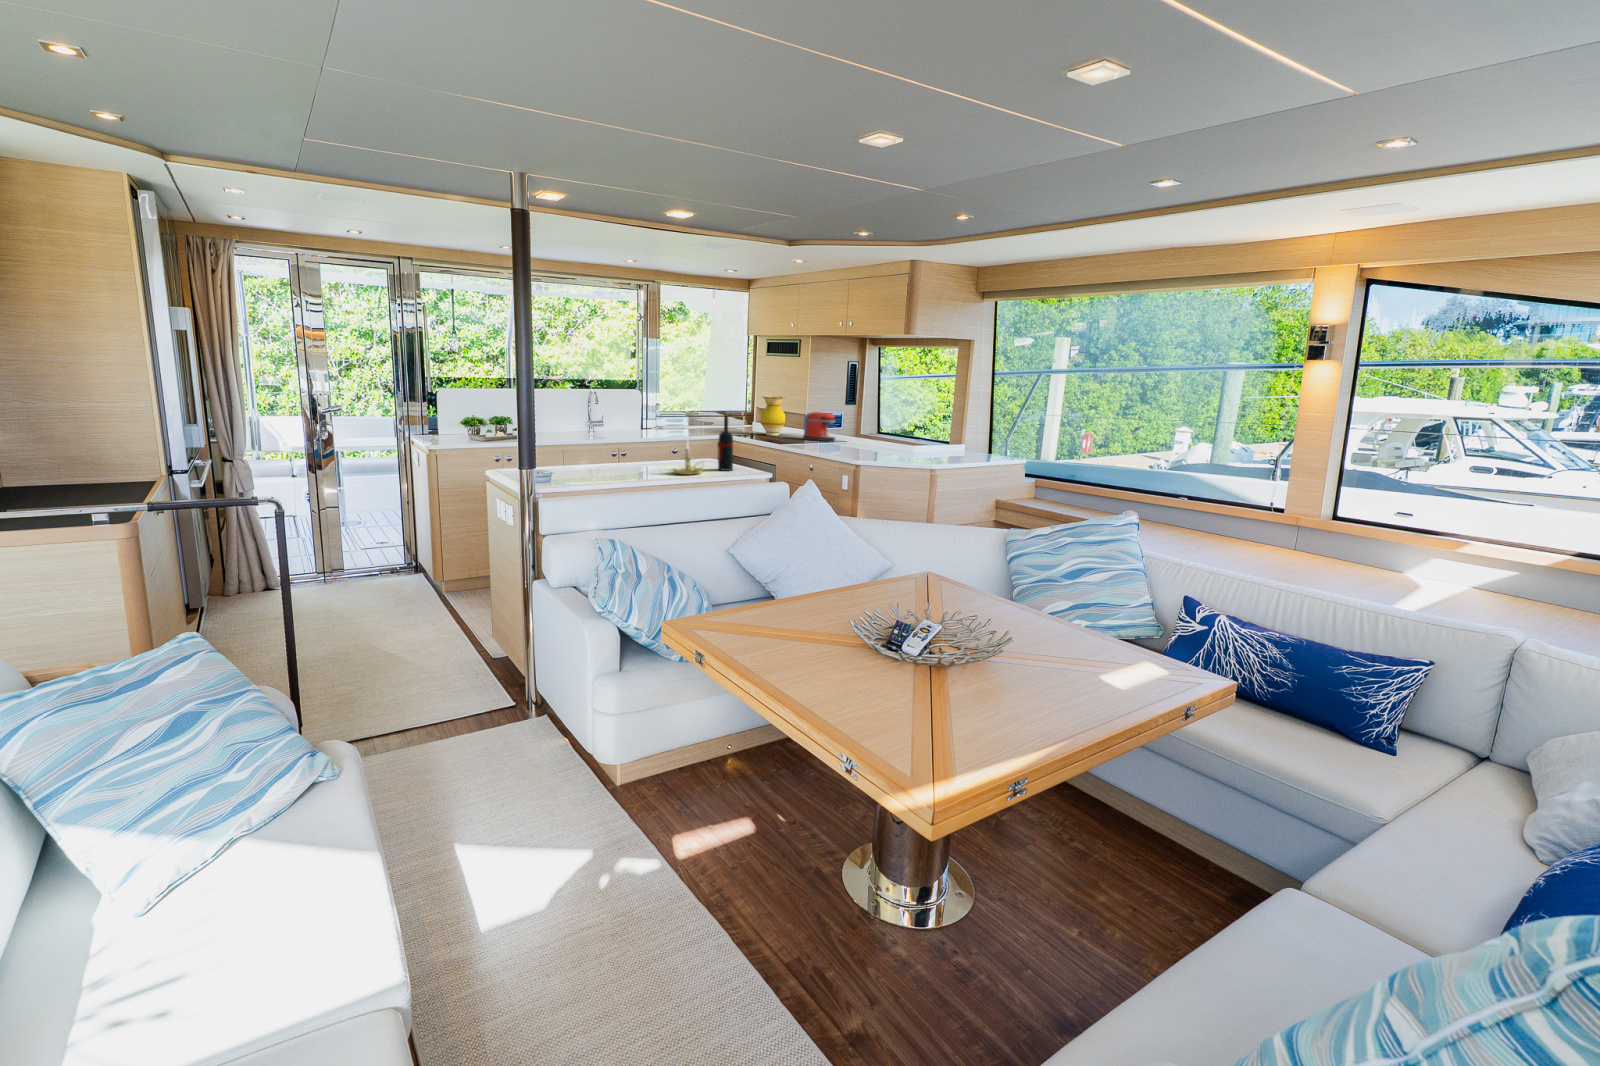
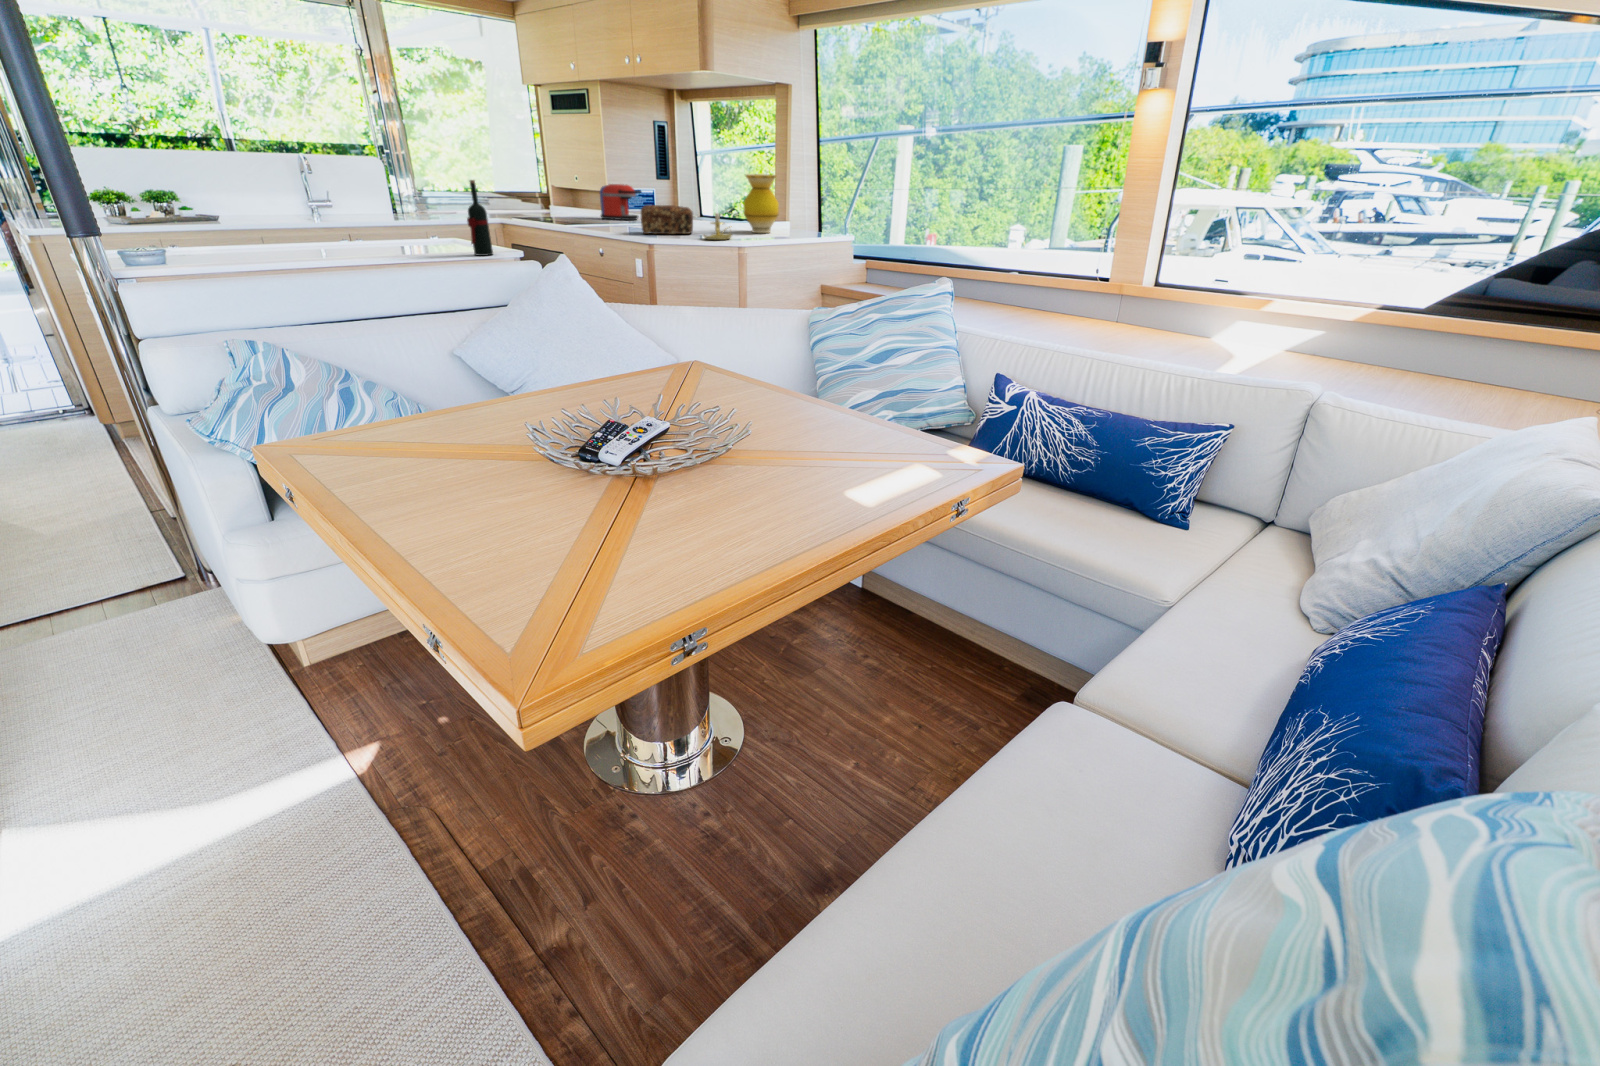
vase: present [761,396,785,436] -> present [744,174,779,233]
bread loaf: none [845,432,889,456] -> present [641,205,693,234]
candle holder: present [672,445,703,475] -> present [704,205,732,240]

